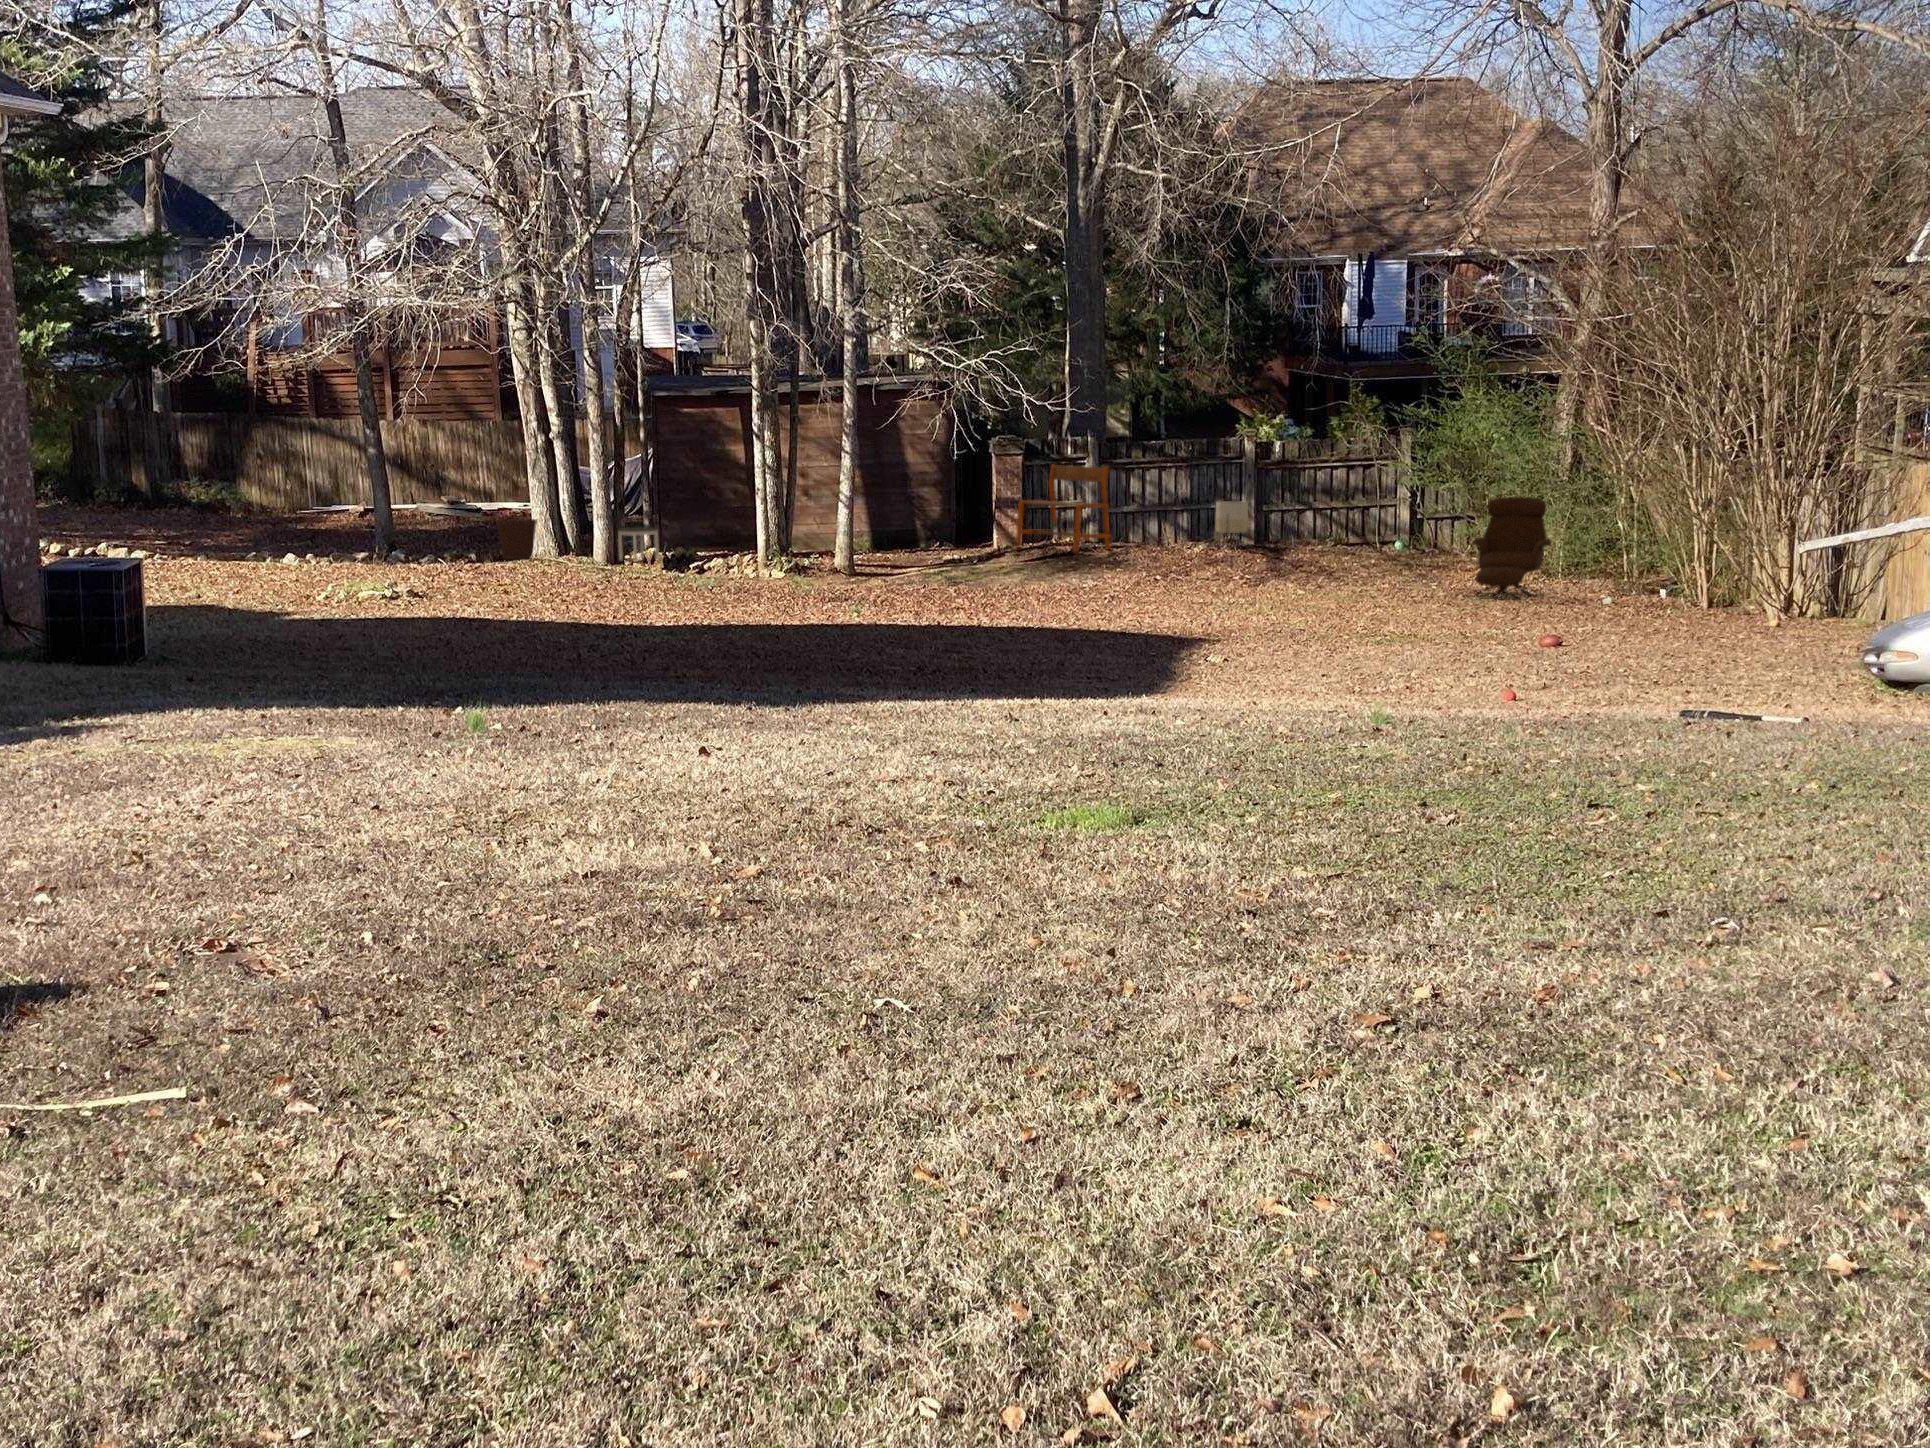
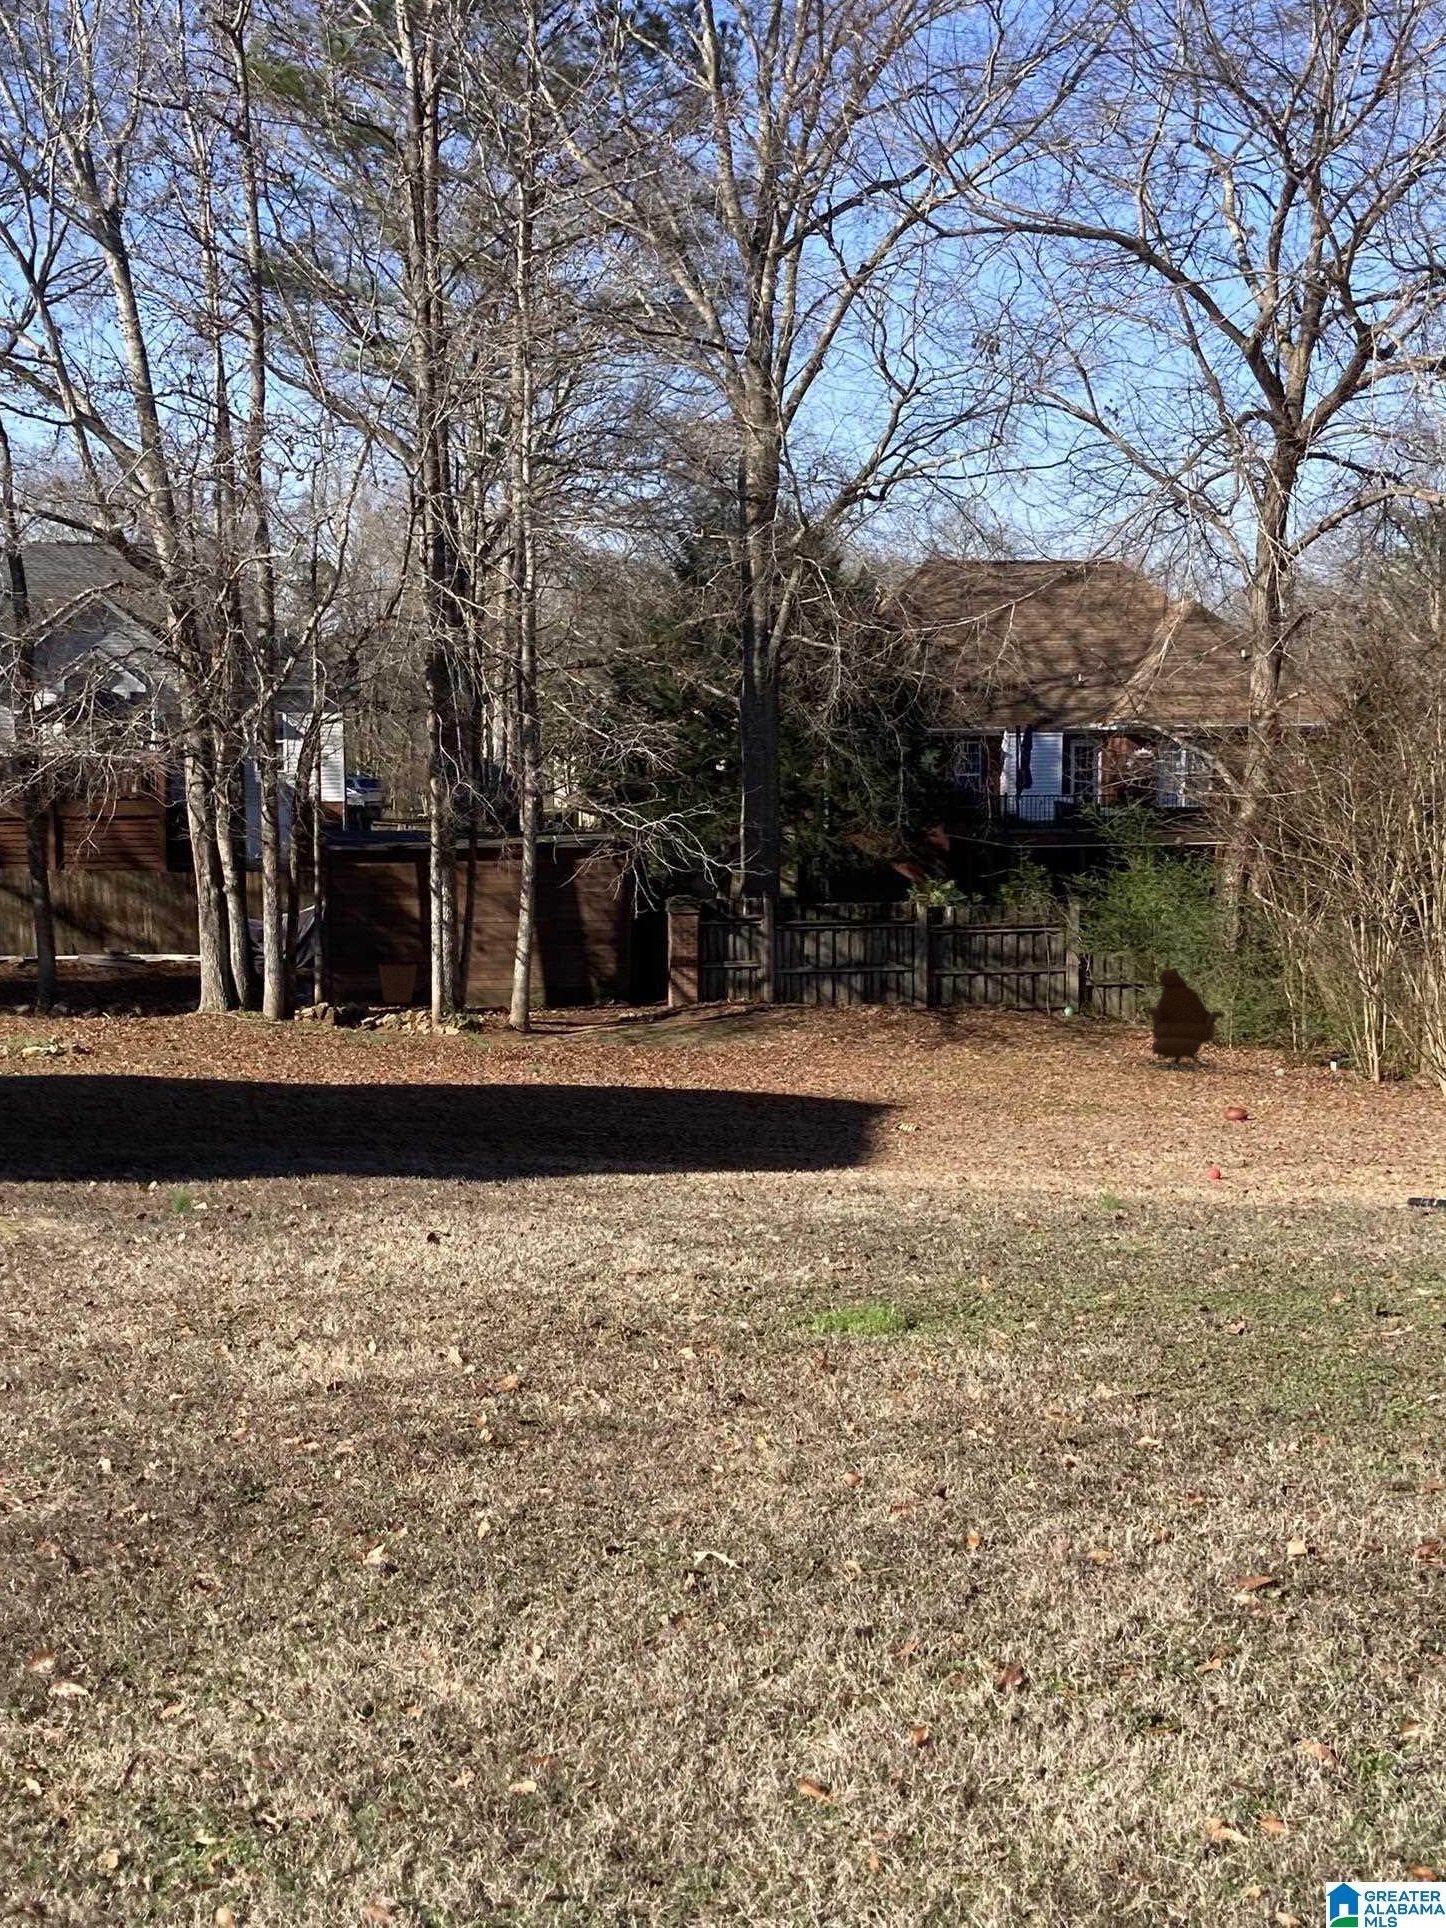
bench: present [1016,465,1111,552] -> none [689,926,785,1015]
planter: present [1215,501,1248,533] -> none [889,966,921,1011]
basket: present [496,519,537,560] -> present [379,964,417,1003]
round table: present [618,527,659,562] -> none [287,982,330,1017]

